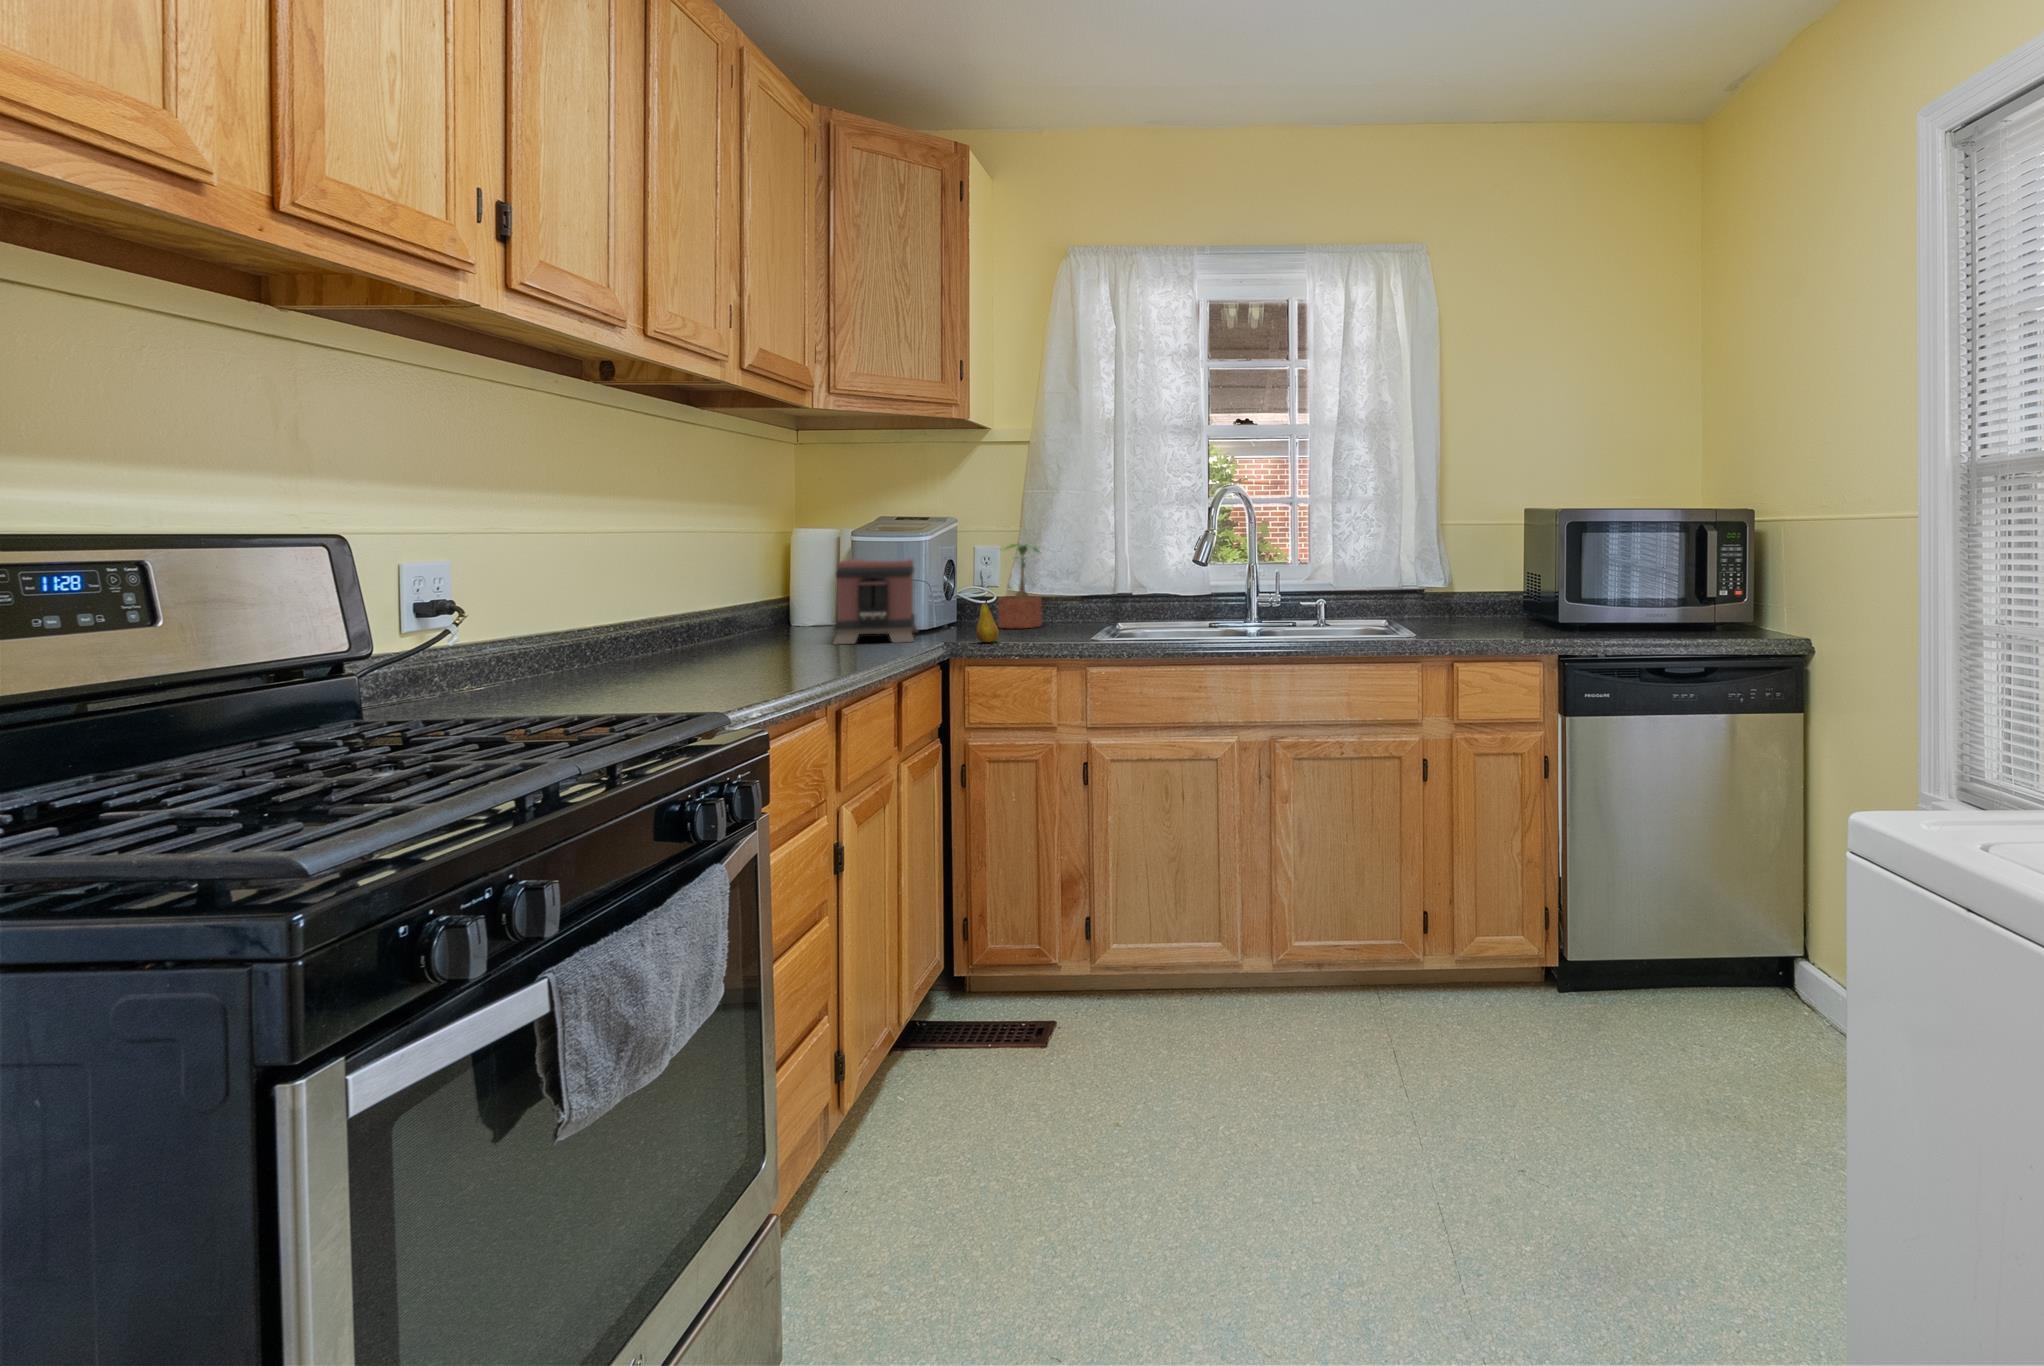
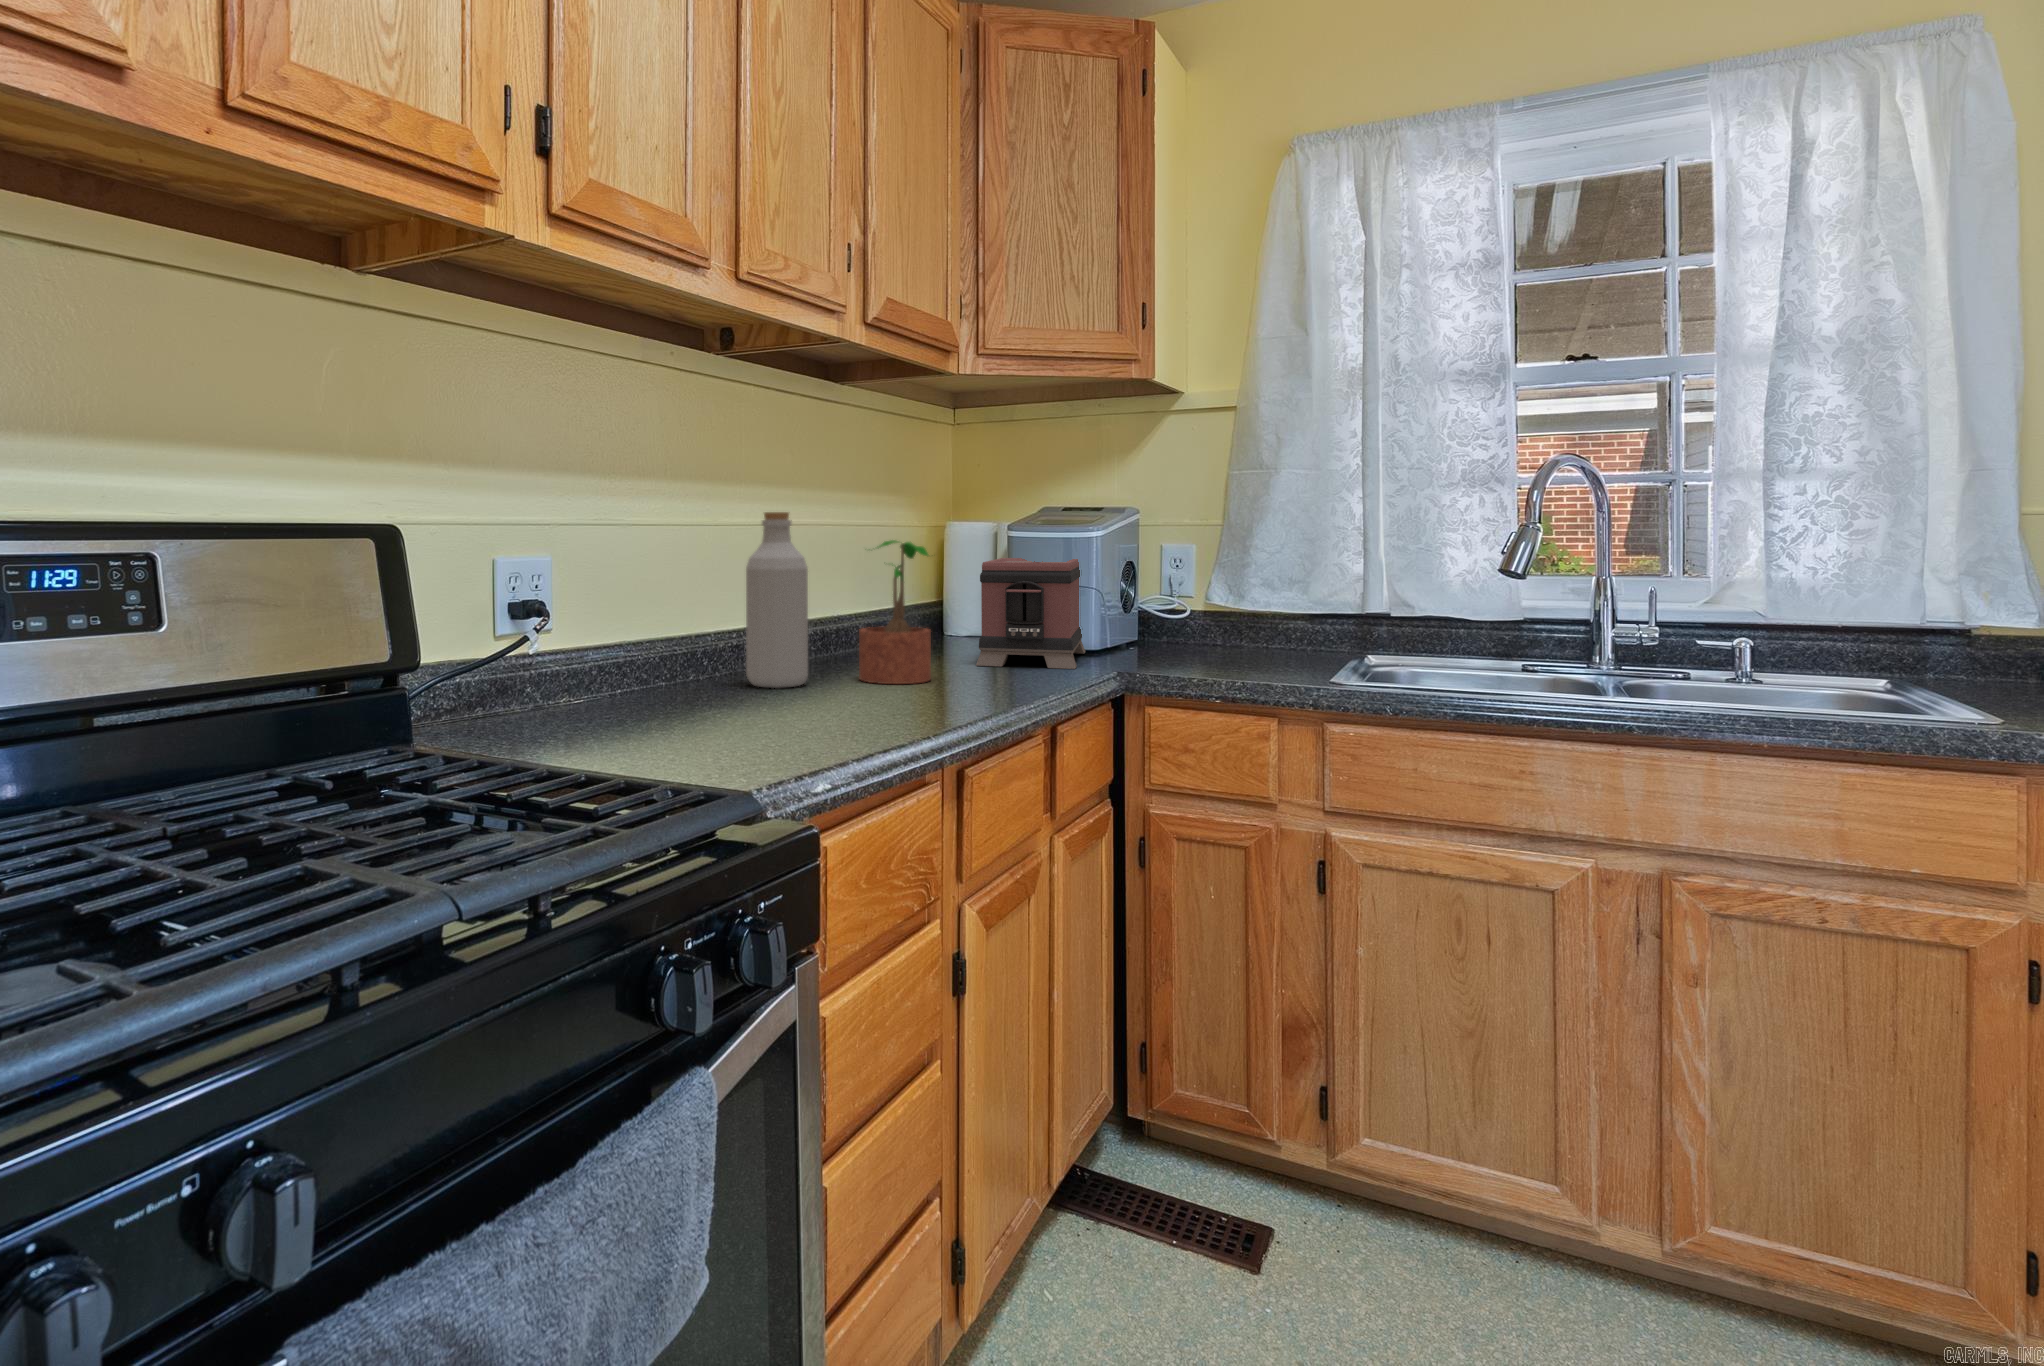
bottle: none [632,521,692,669] -> present [746,512,808,688]
potted plant: present [998,544,1042,628] -> present [859,540,931,684]
fruit: present [976,597,999,642] -> none [1160,613,1191,674]

